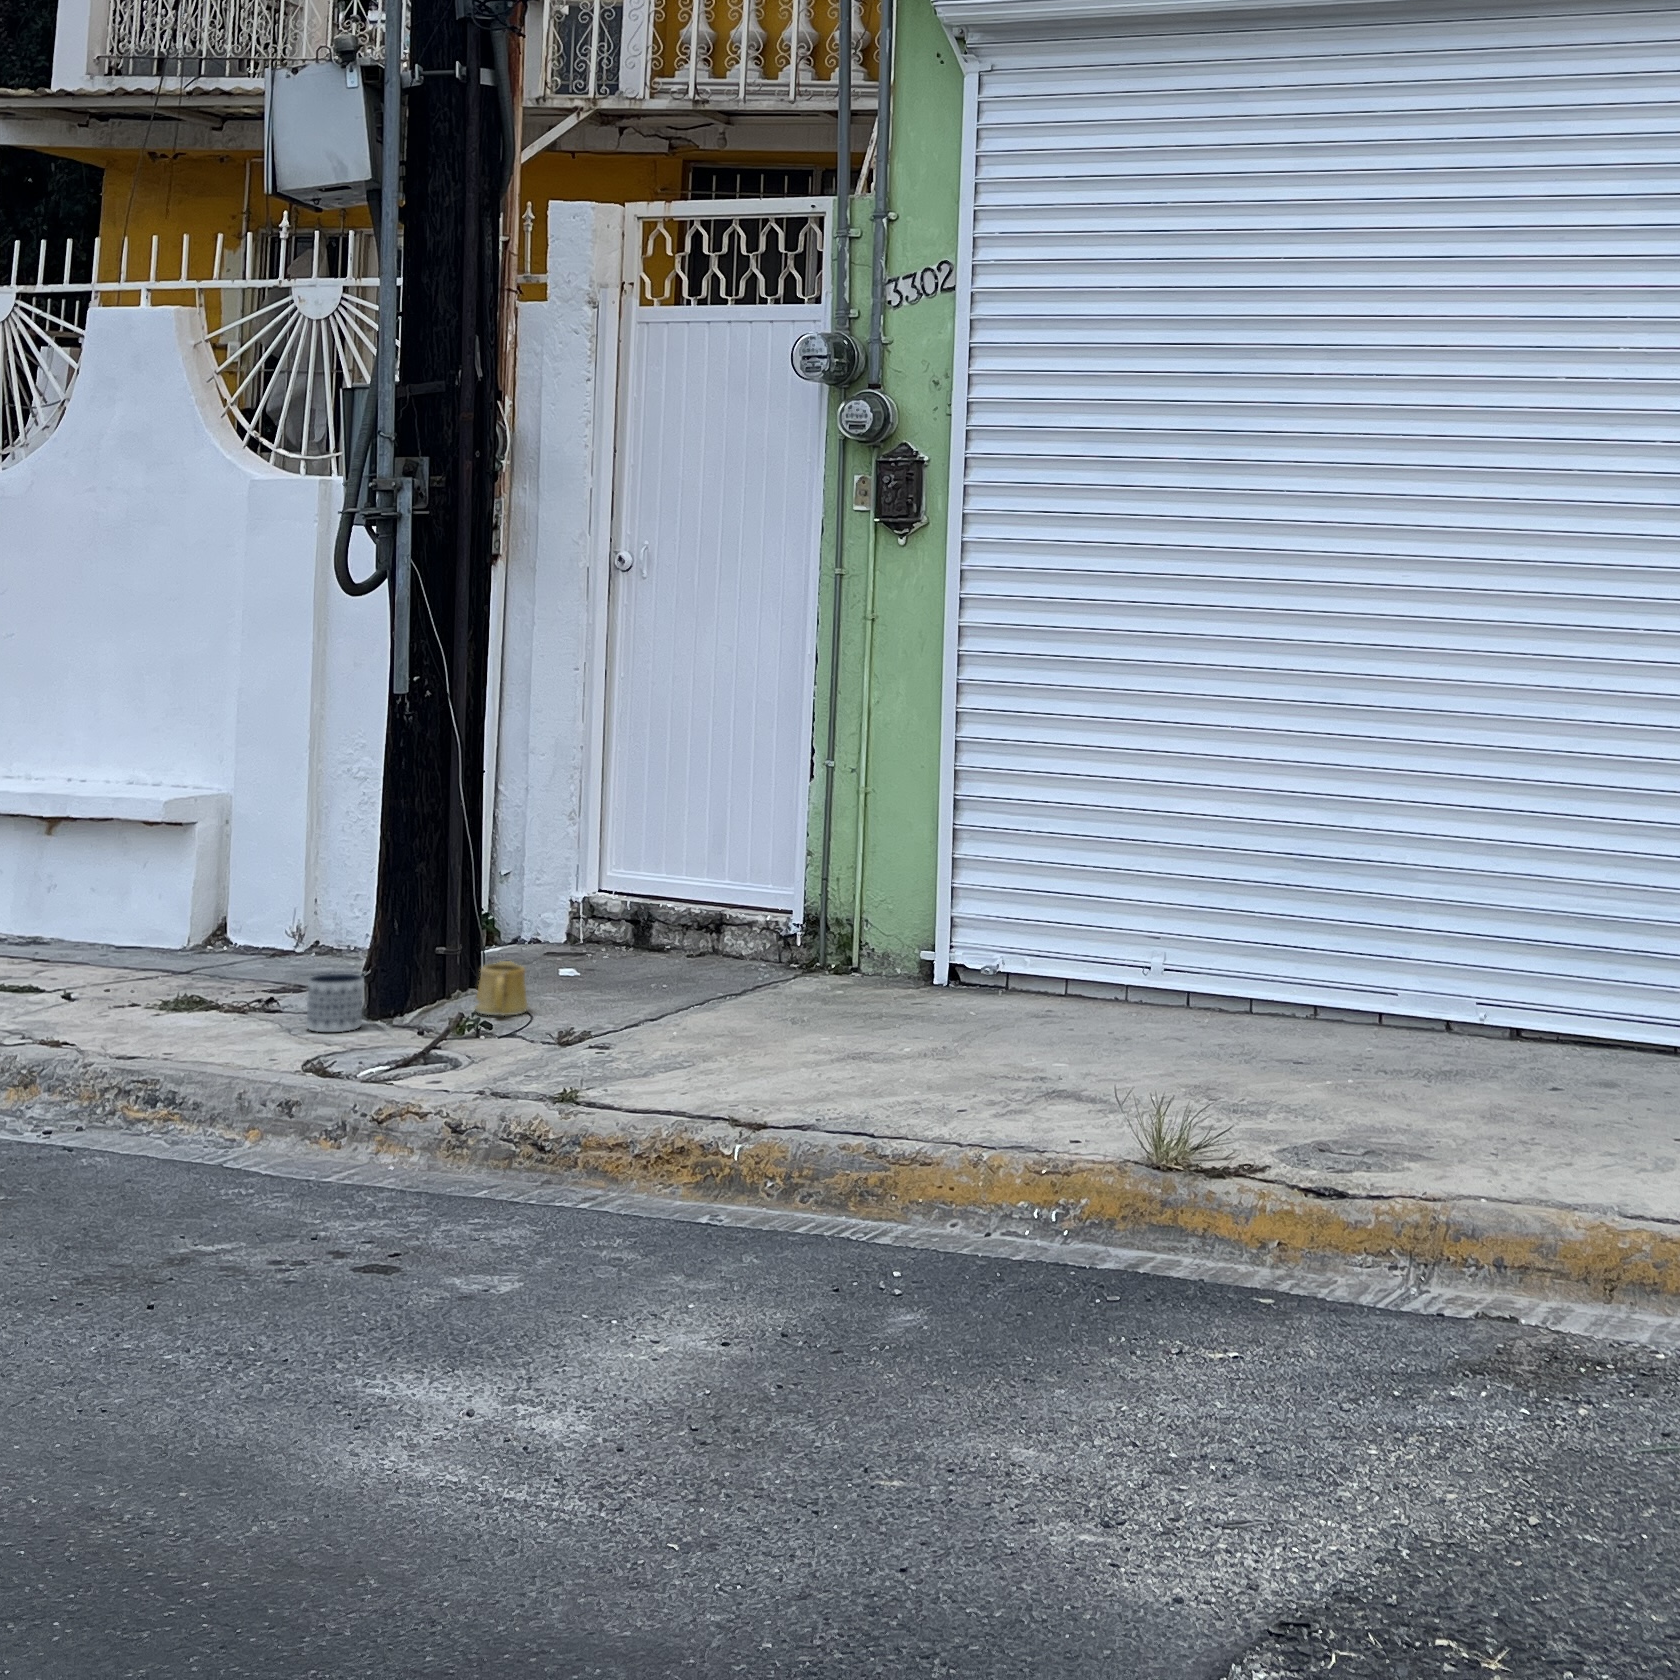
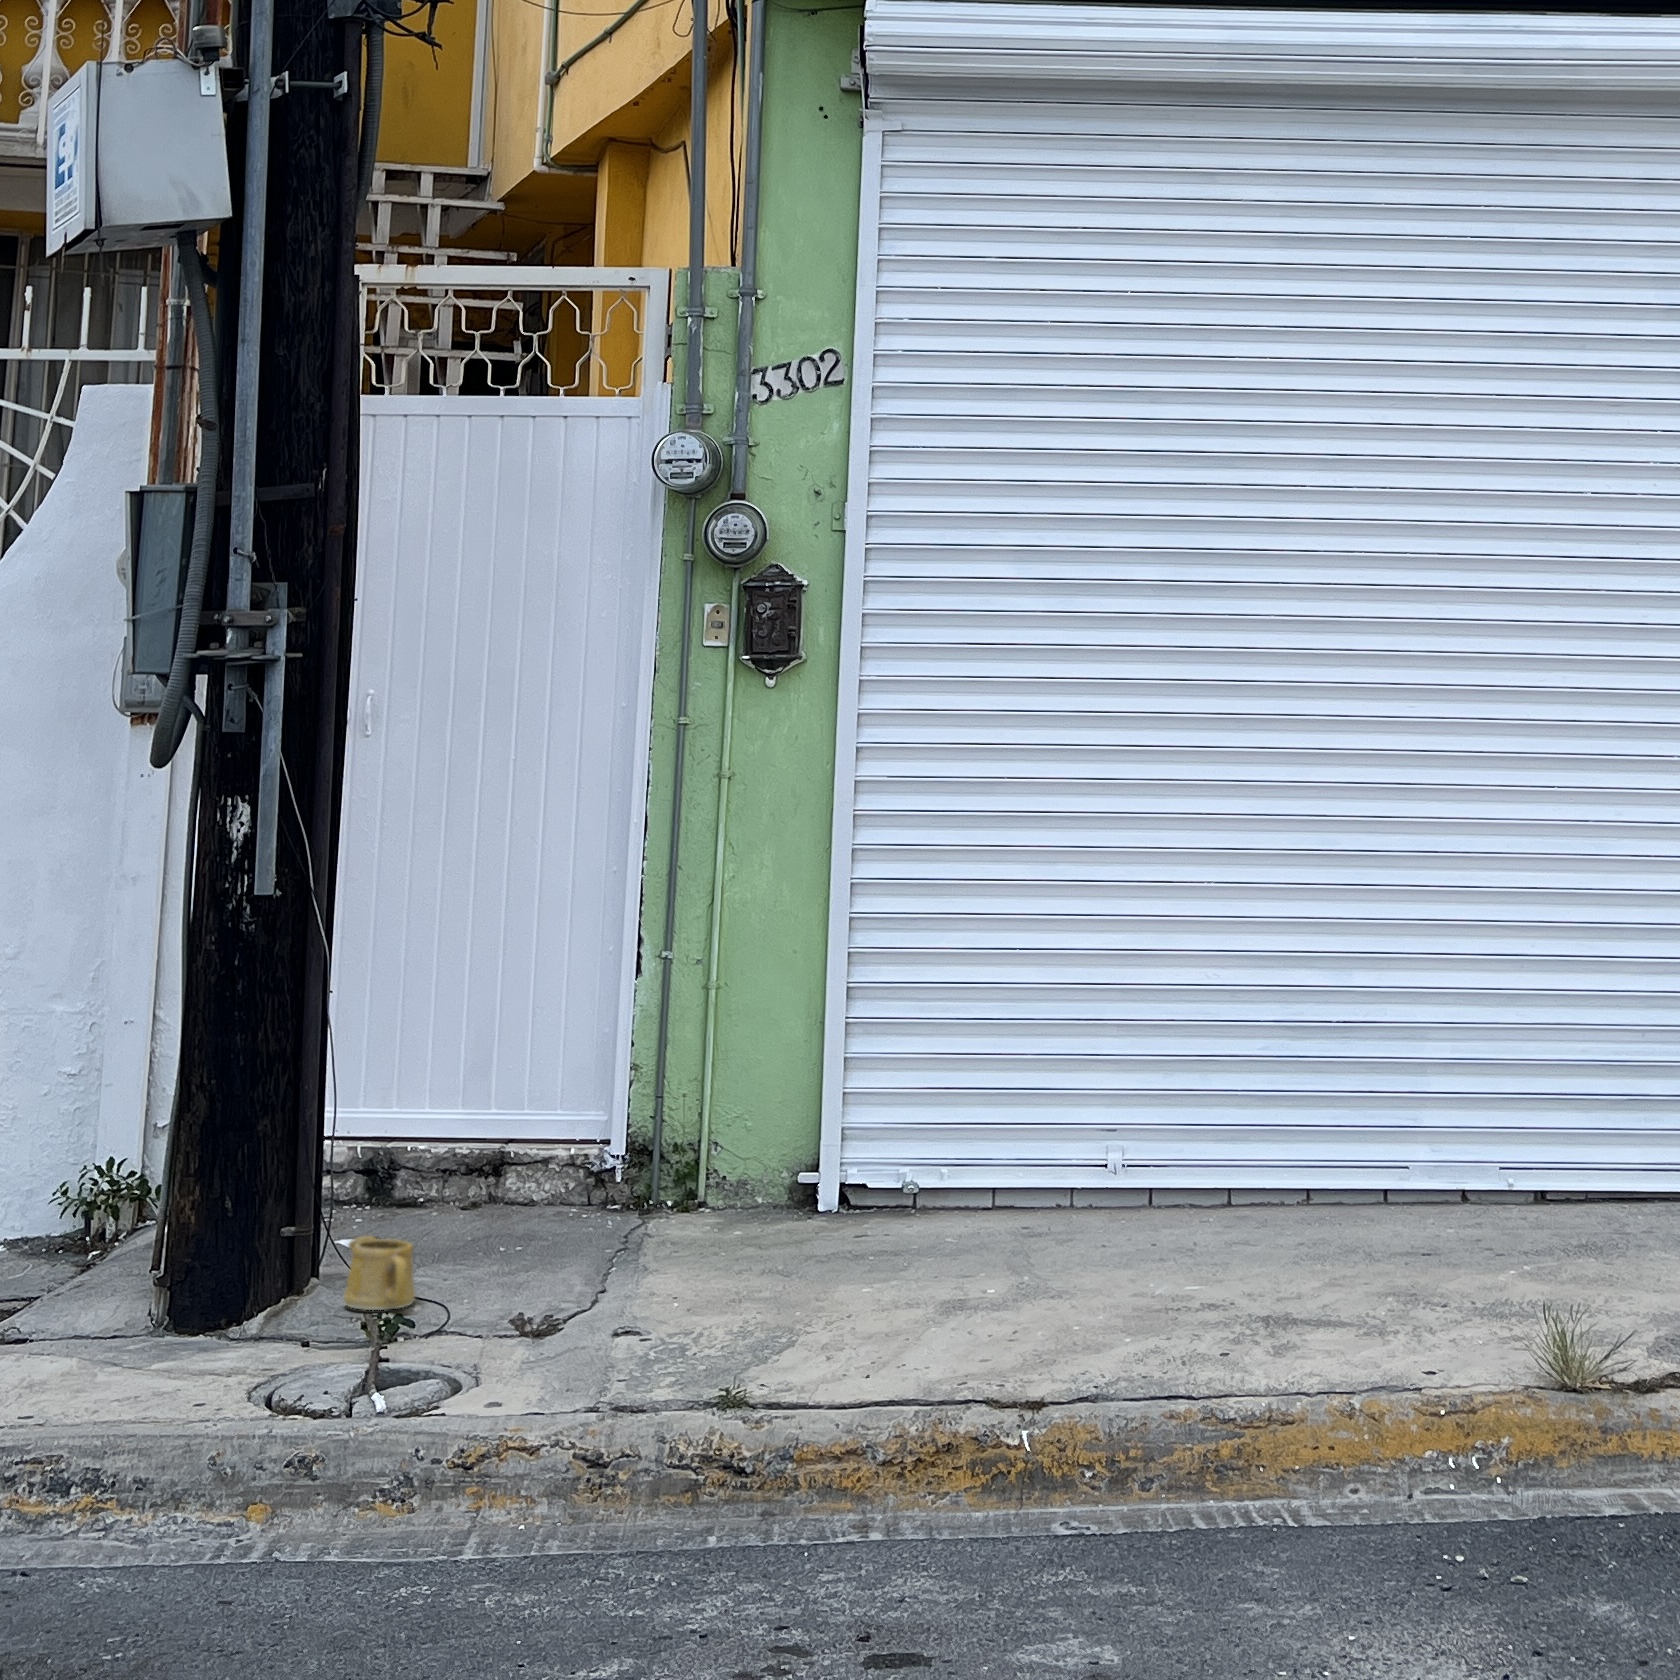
planter: present [307,974,363,1032] -> none [139,1276,220,1361]

